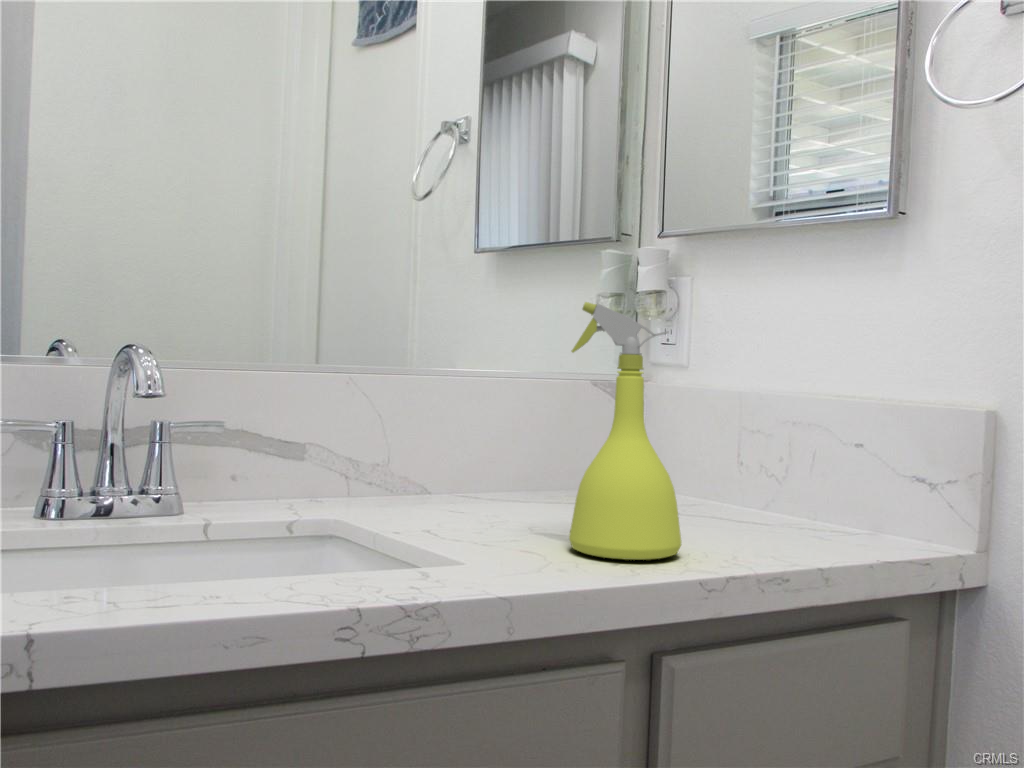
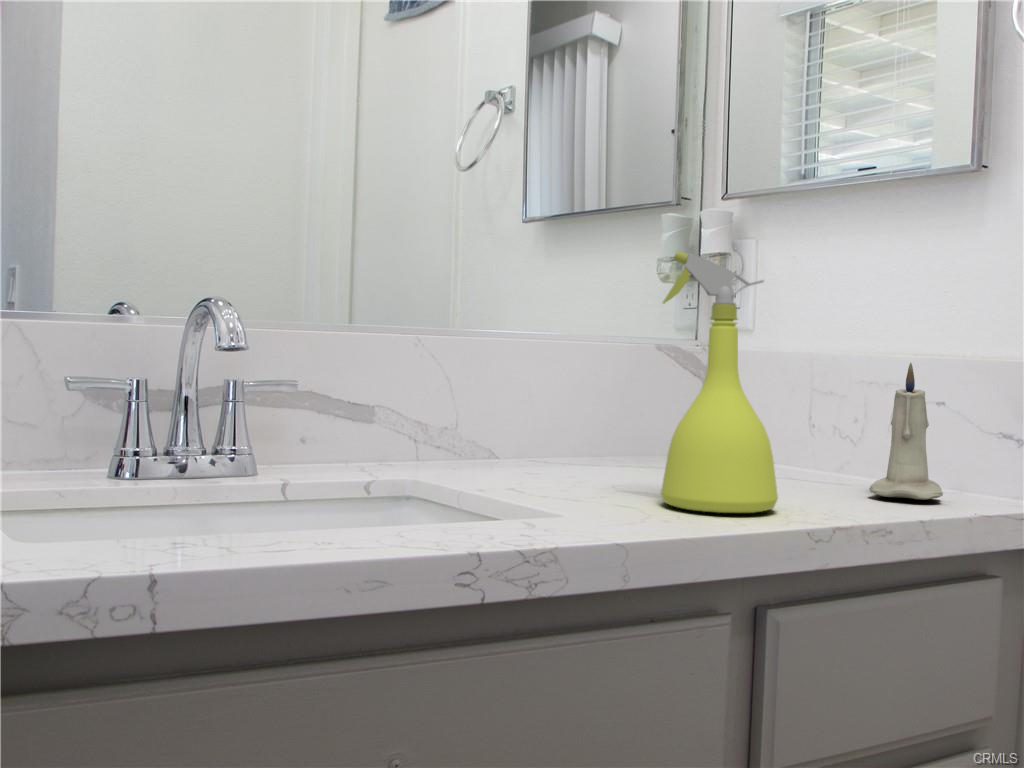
candle: none [782,407,853,543] -> present [869,363,943,500]

